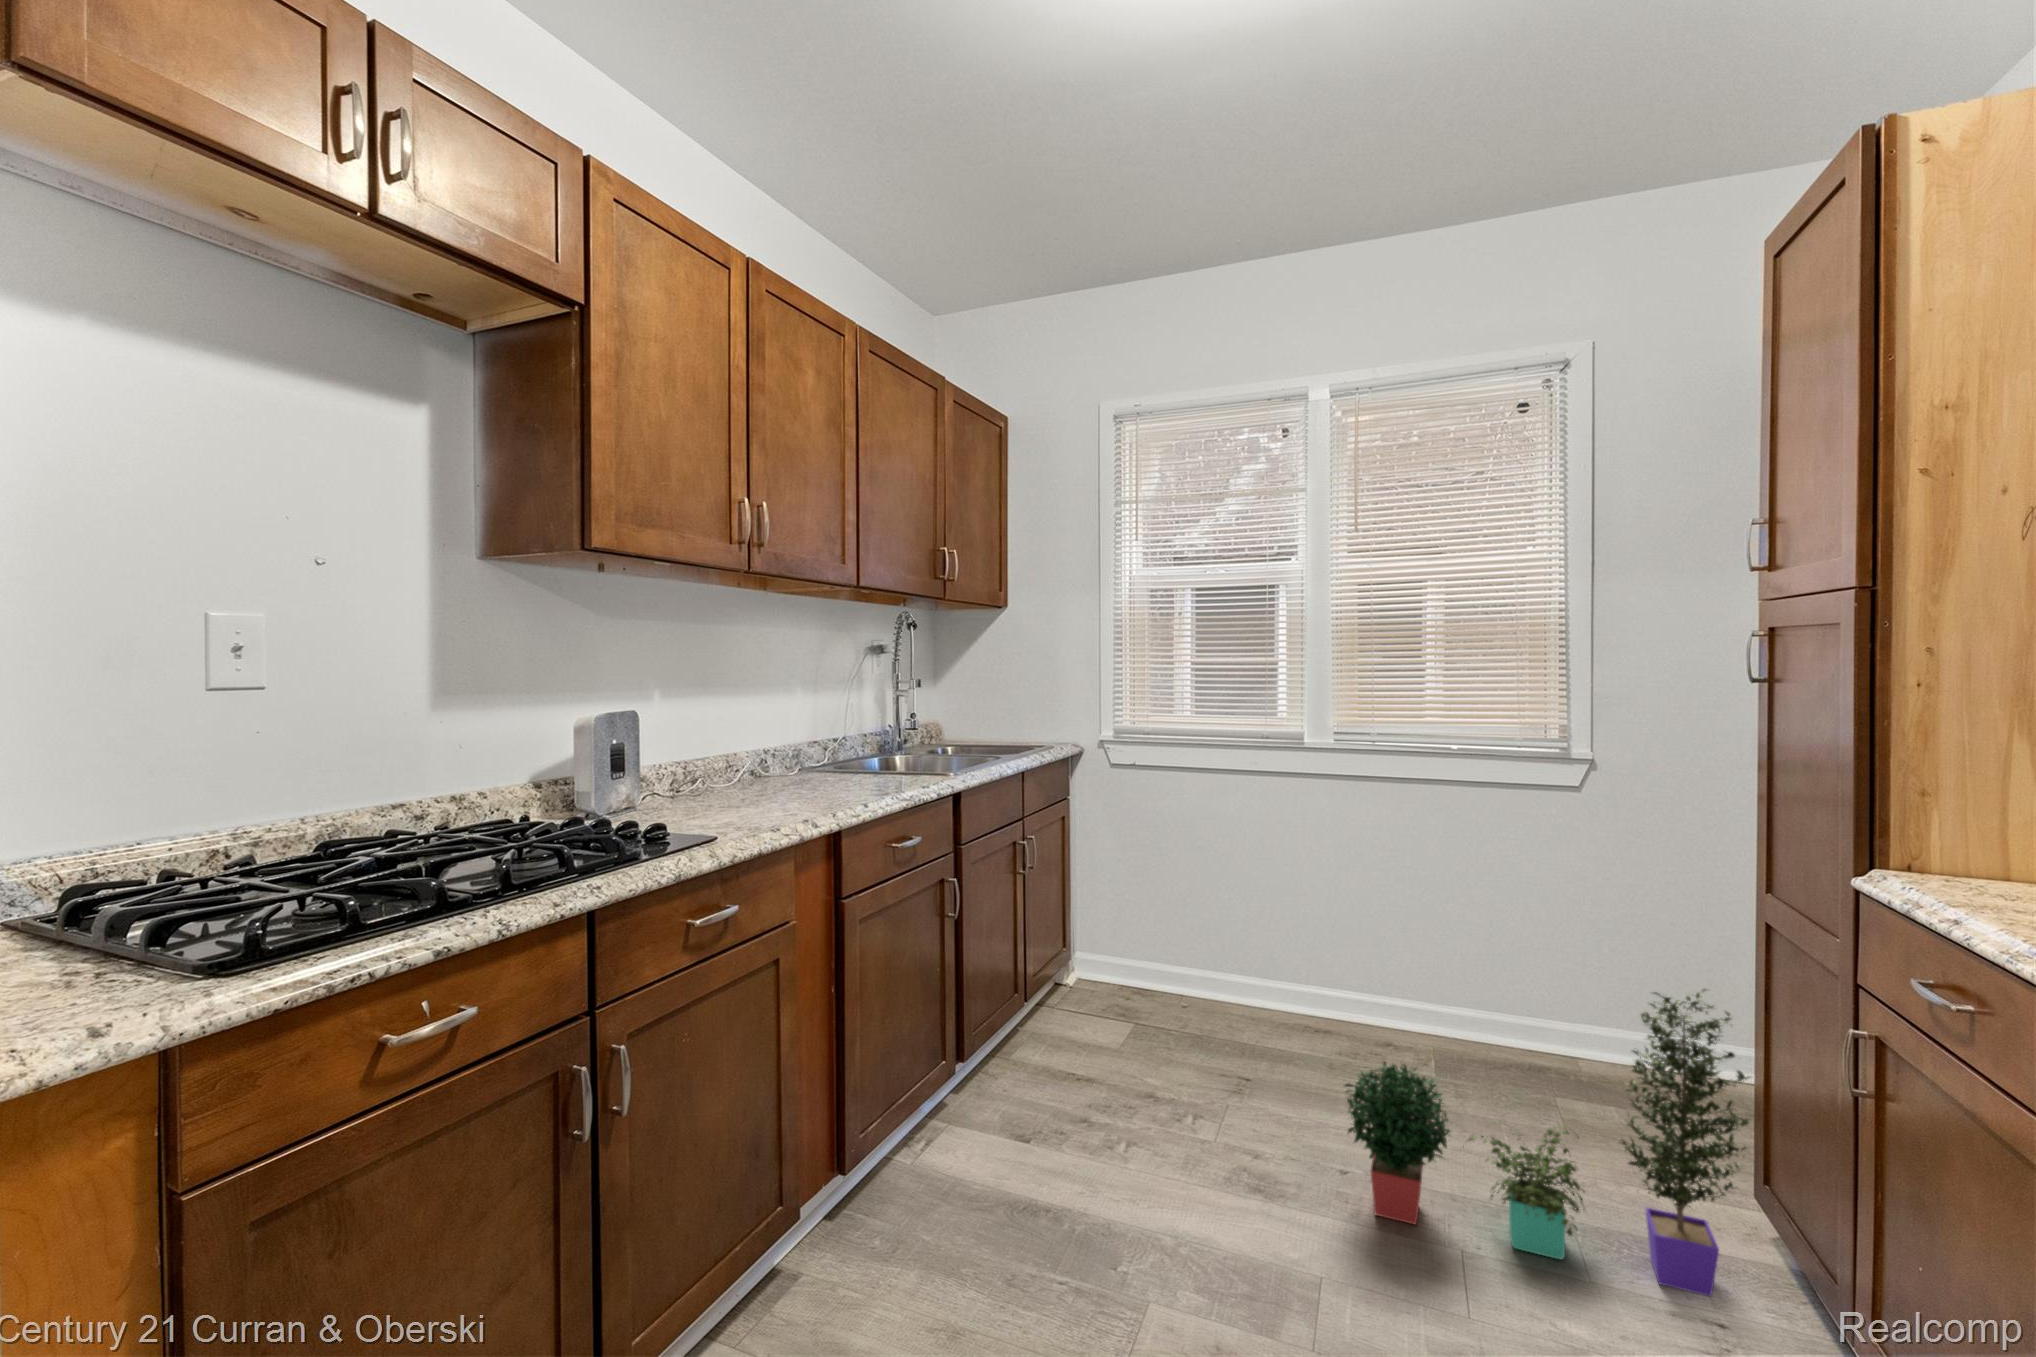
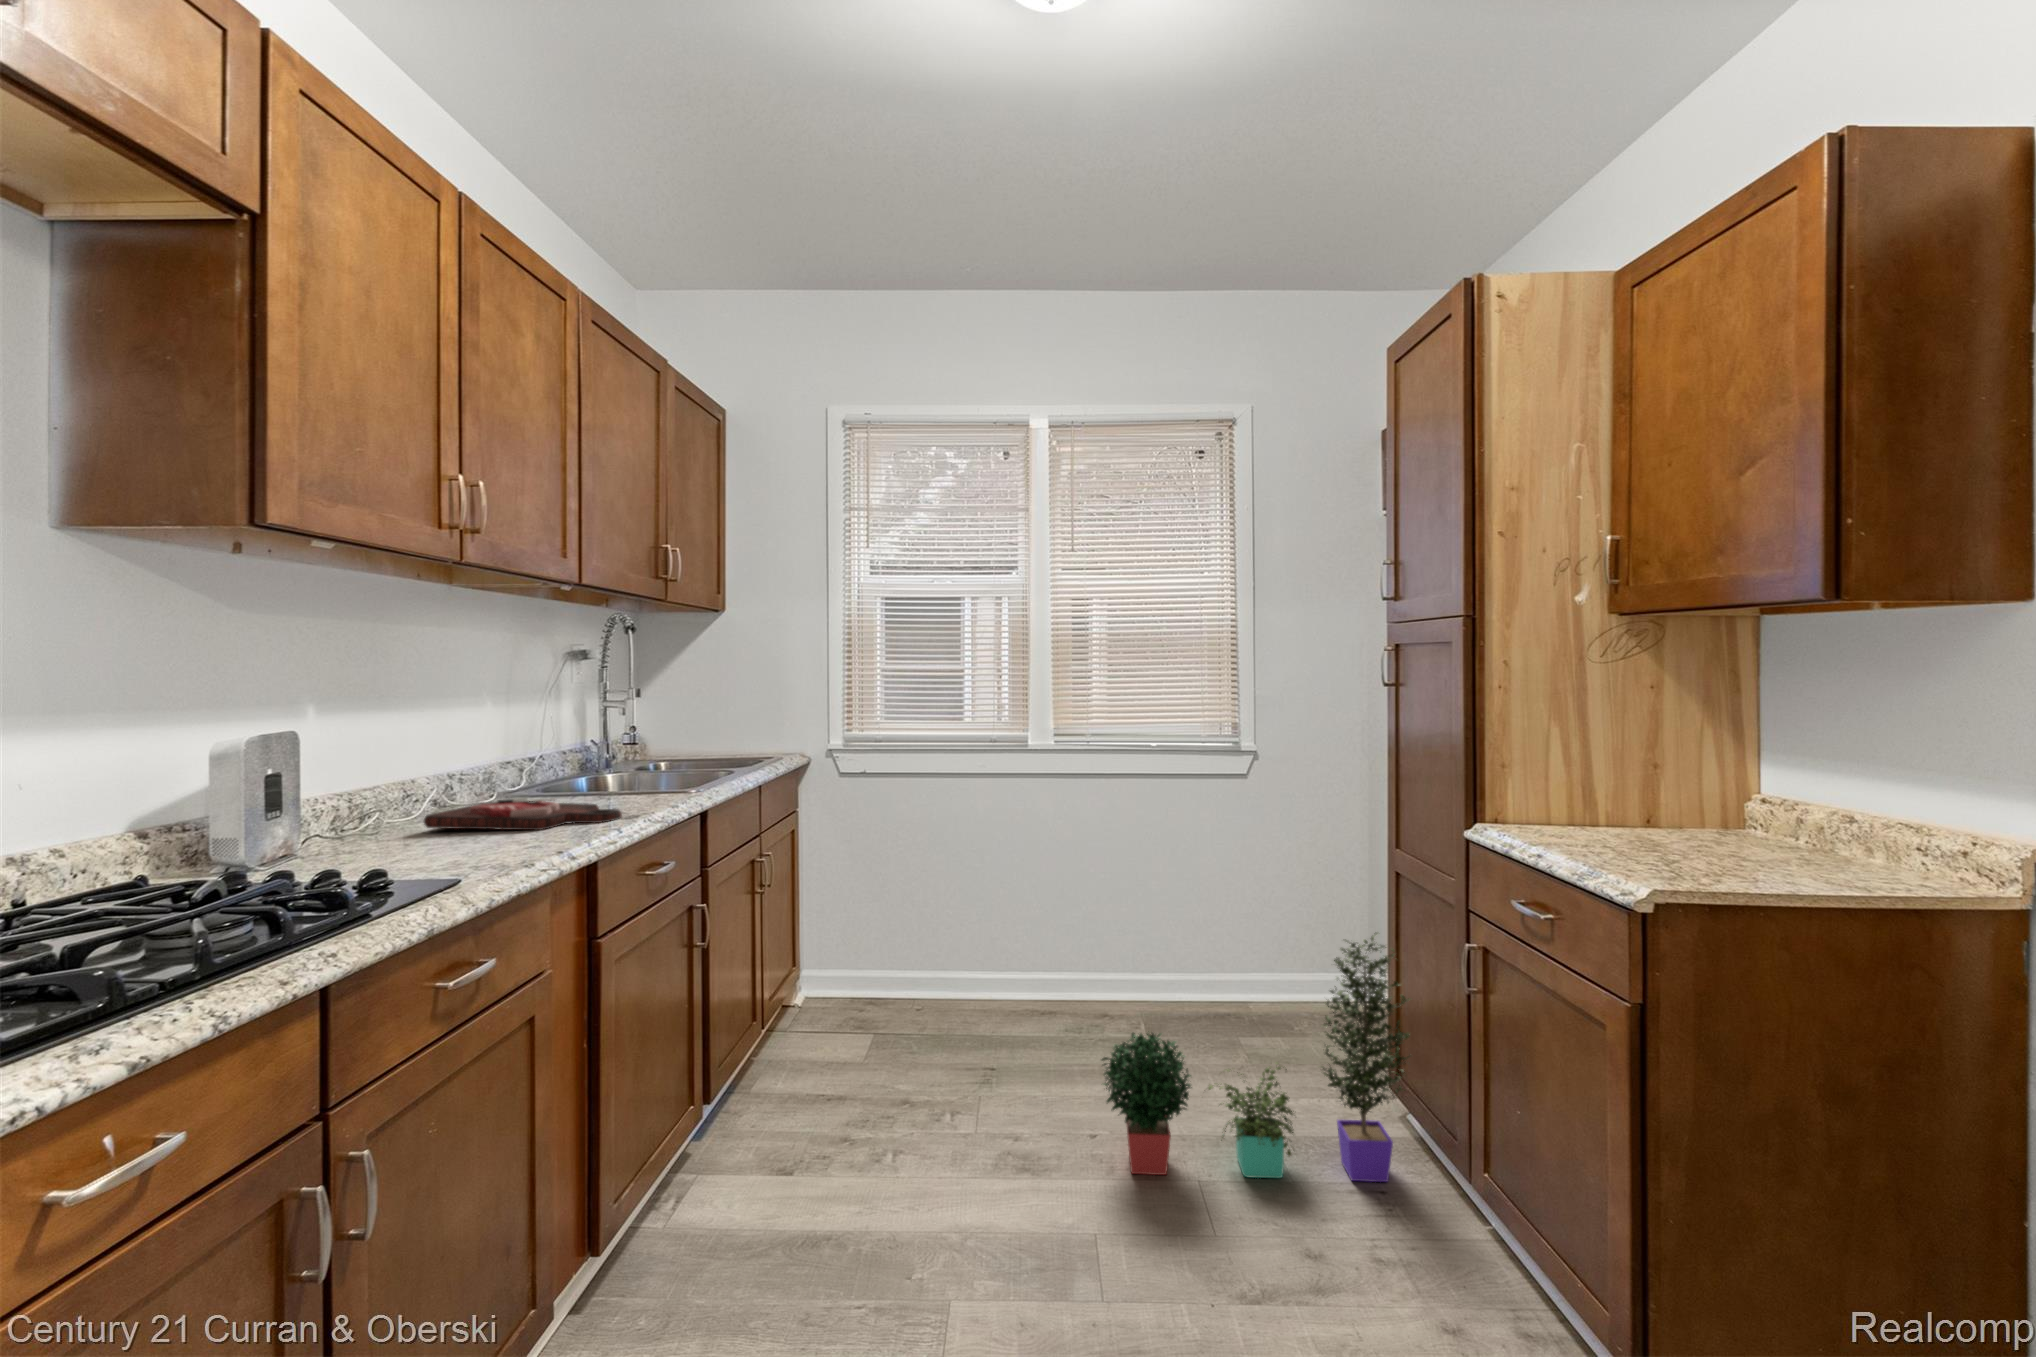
cutting board: none [729,773,877,801] -> present [424,798,622,830]

